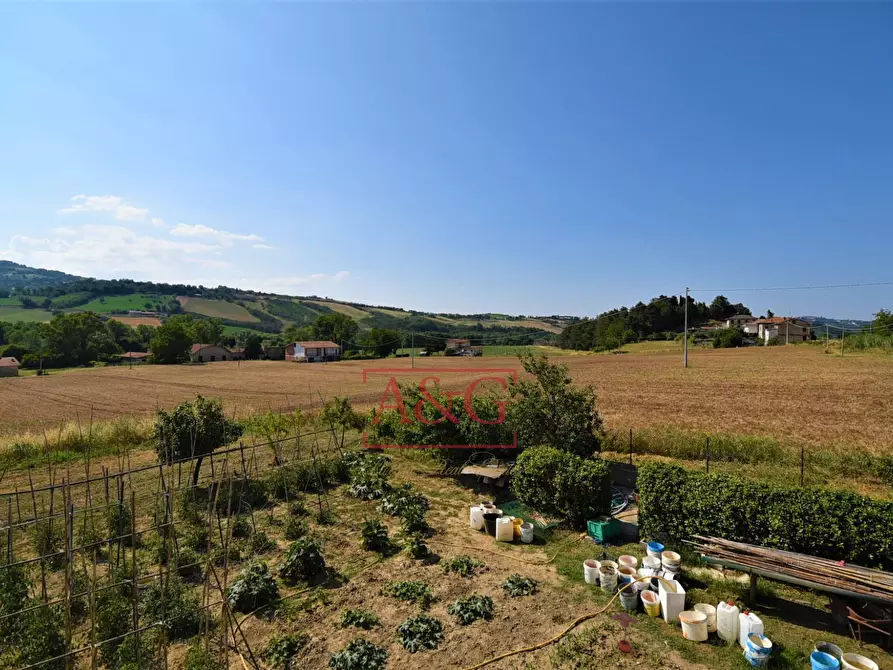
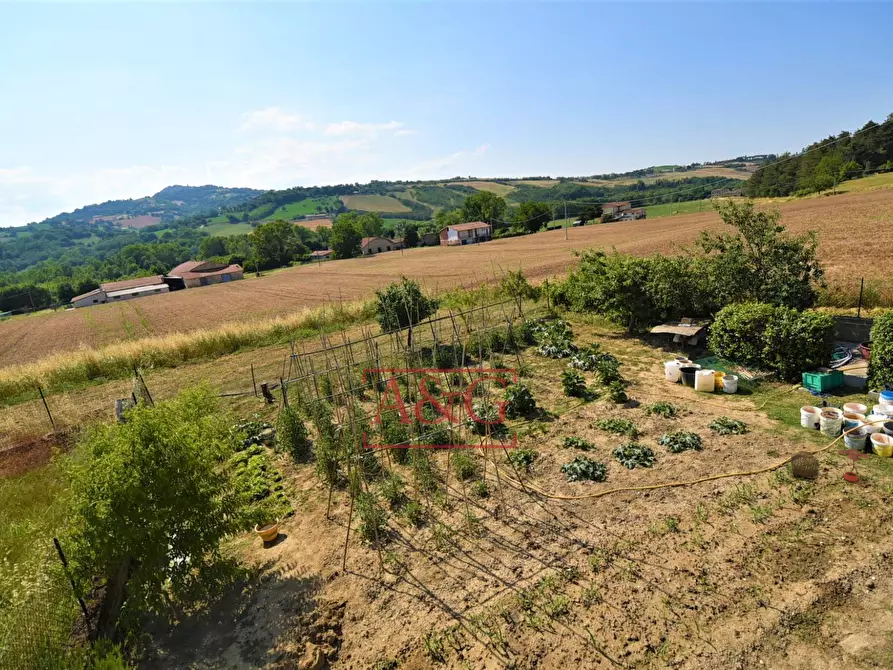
woven basket: none [573,617,597,649] -> present [791,451,819,477]

